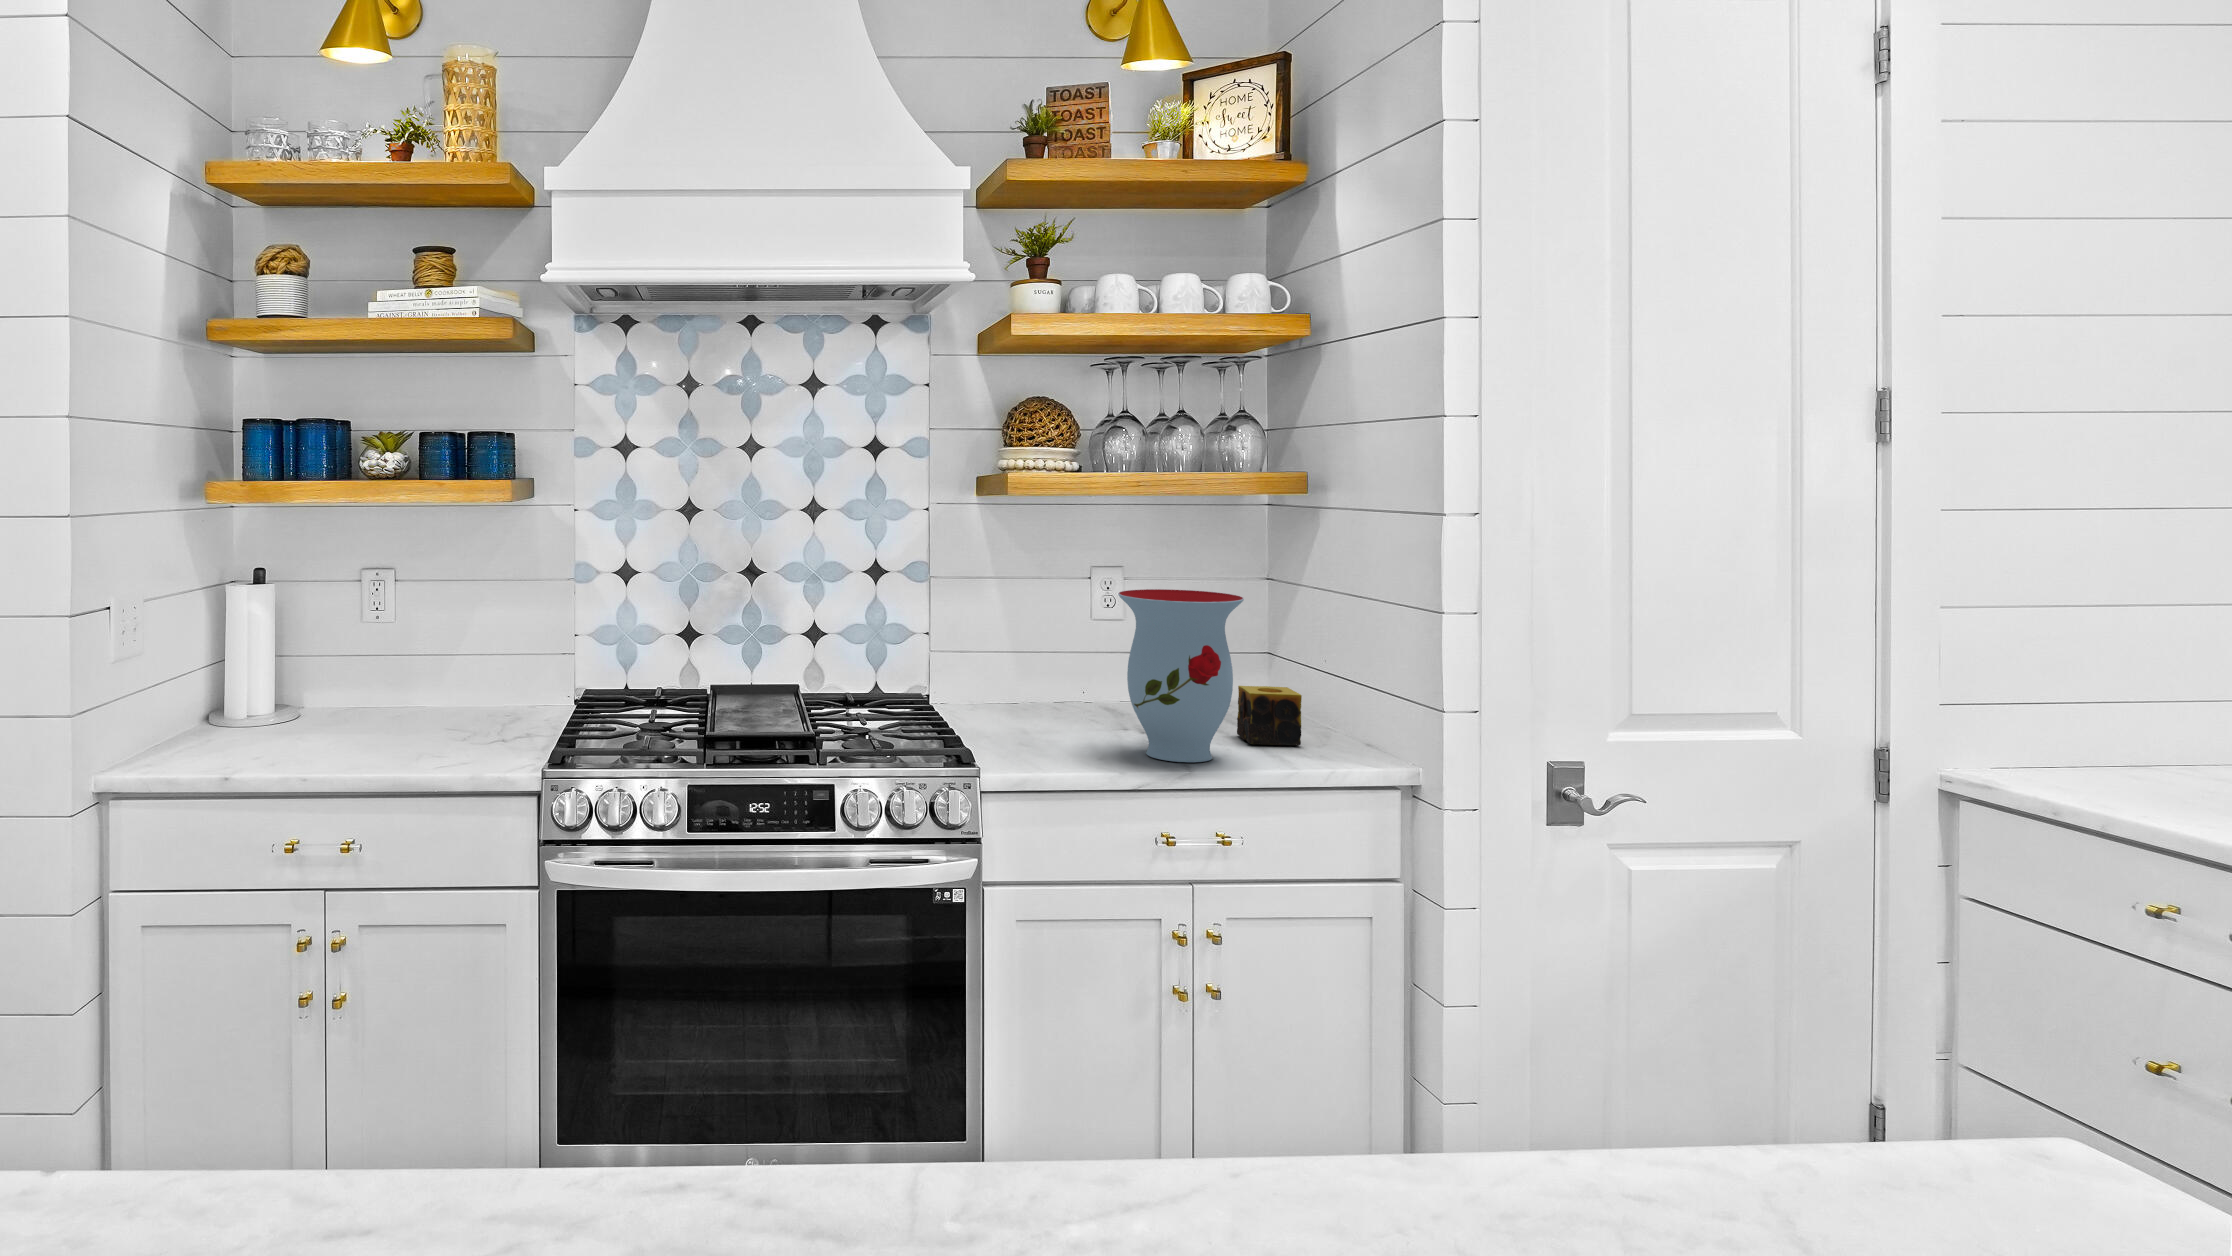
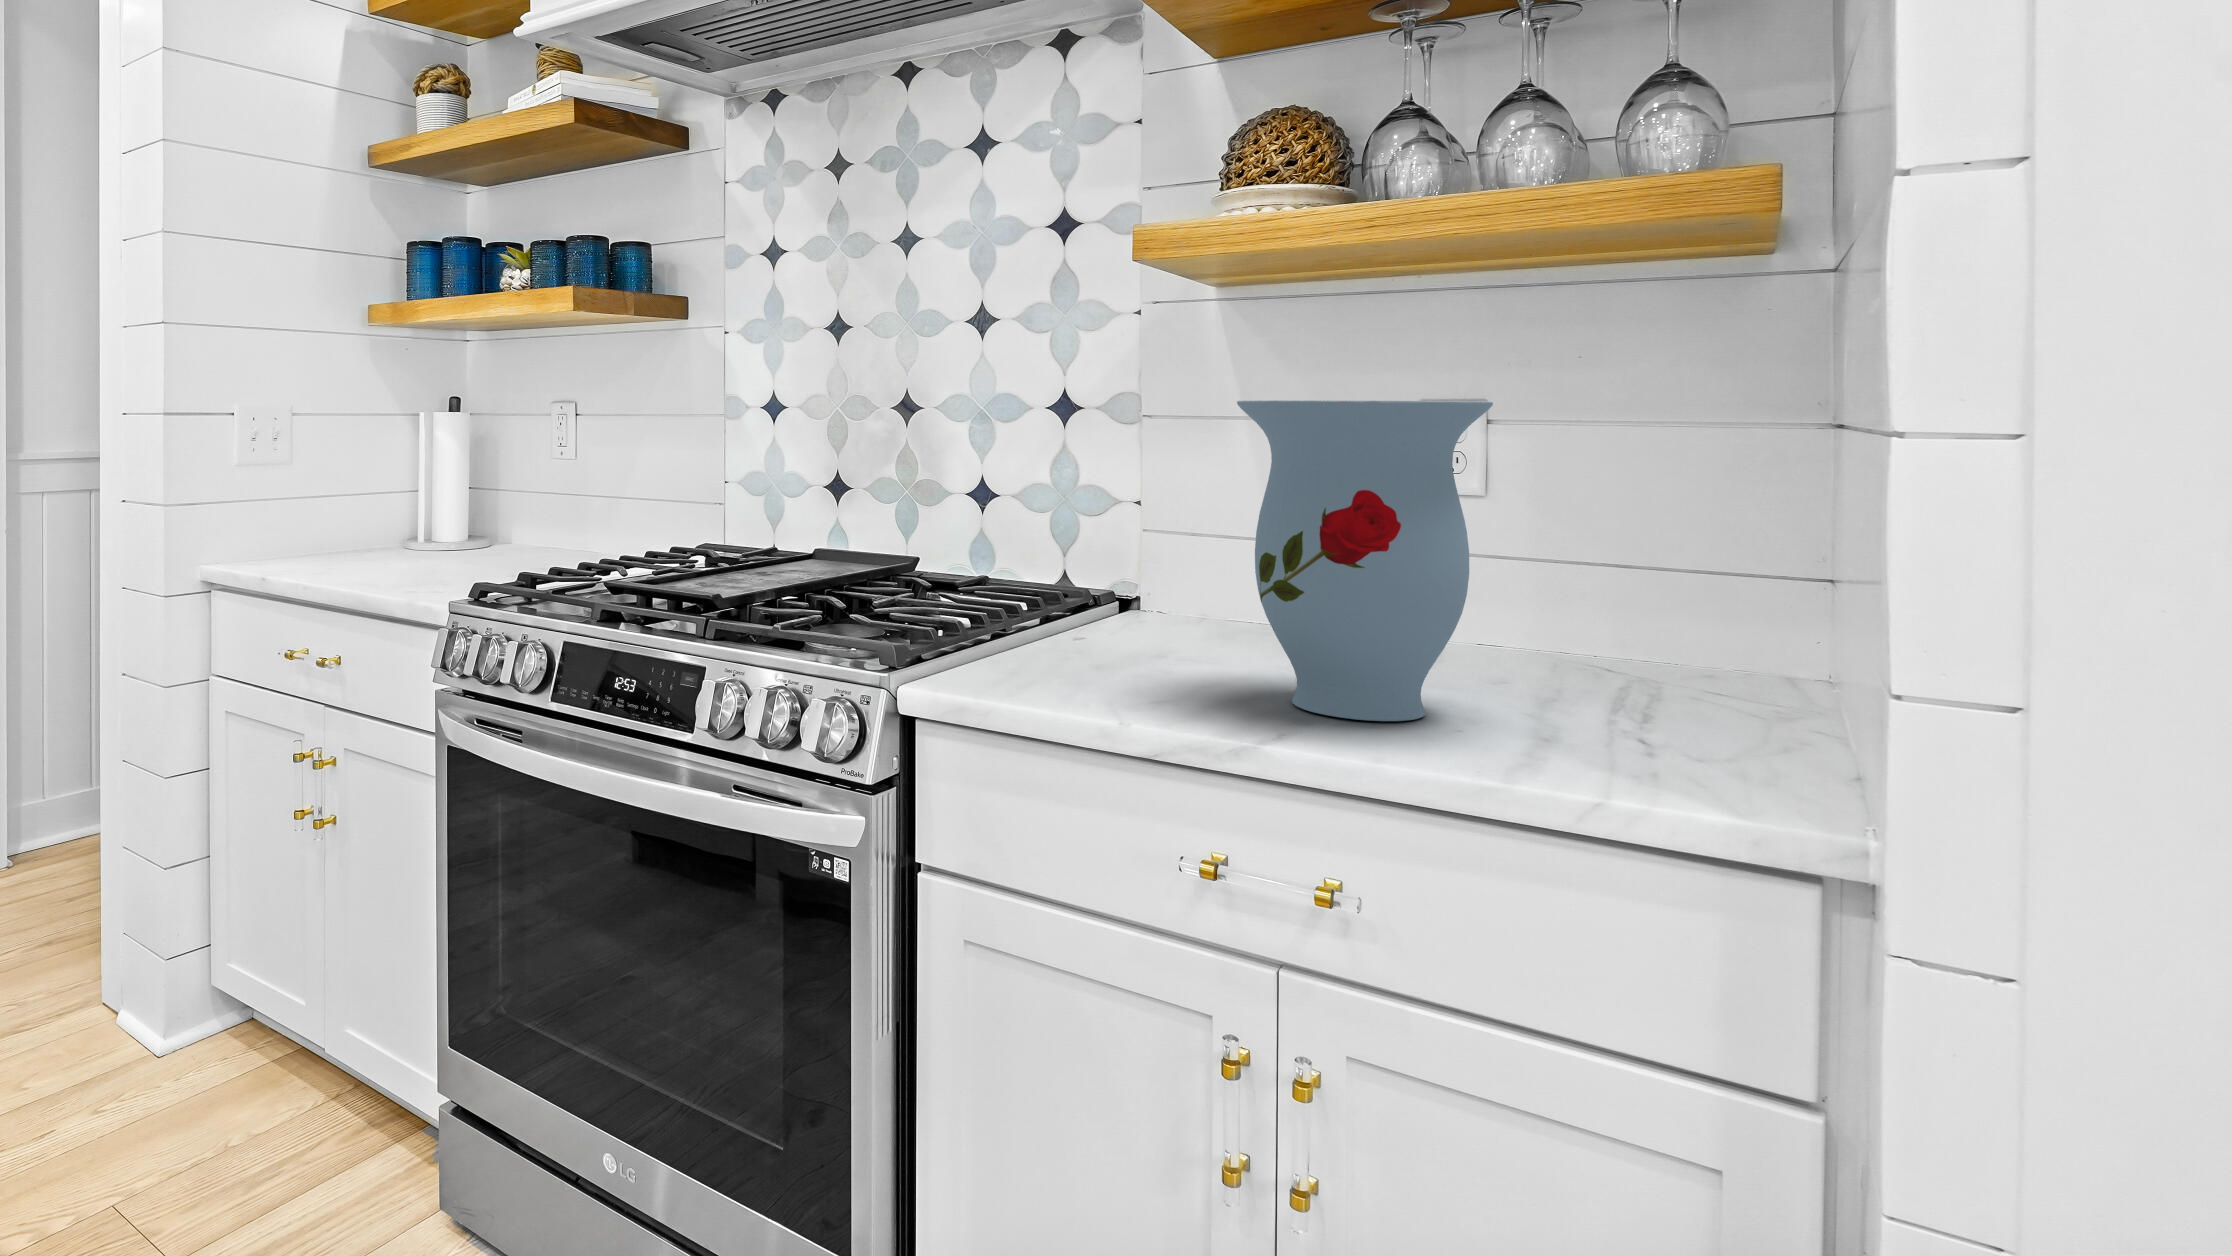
candle: present [1237,686,1302,746] -> none [1570,600,1714,728]

